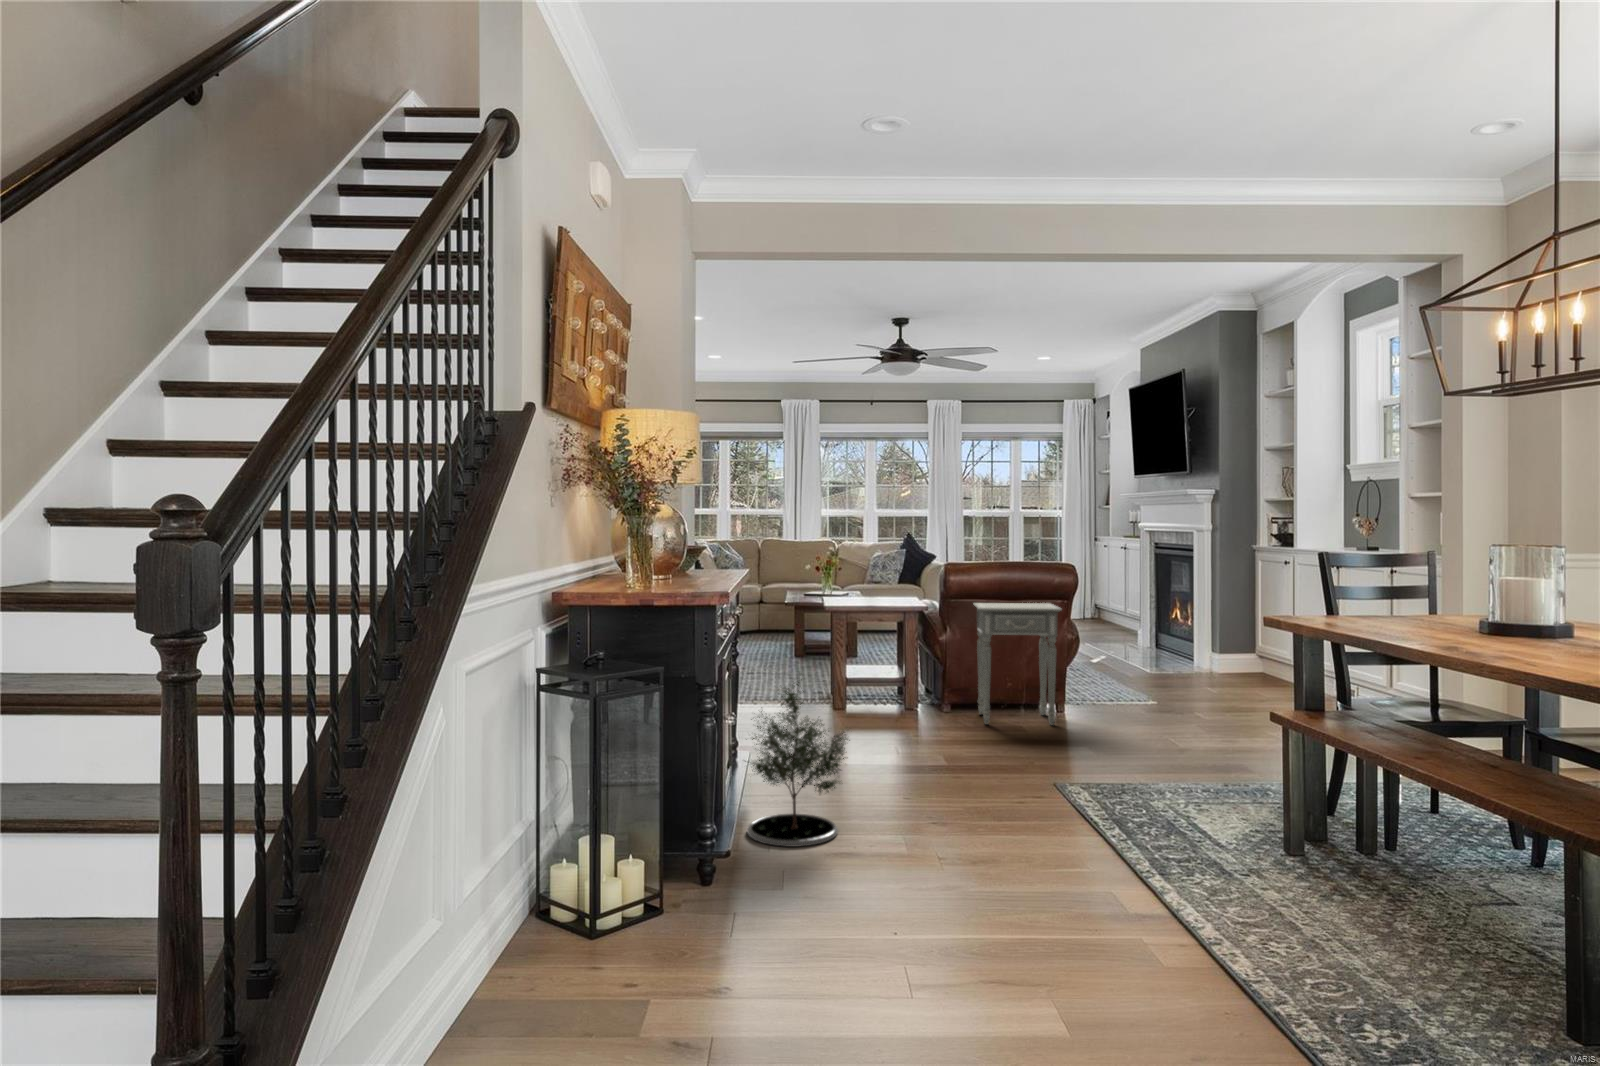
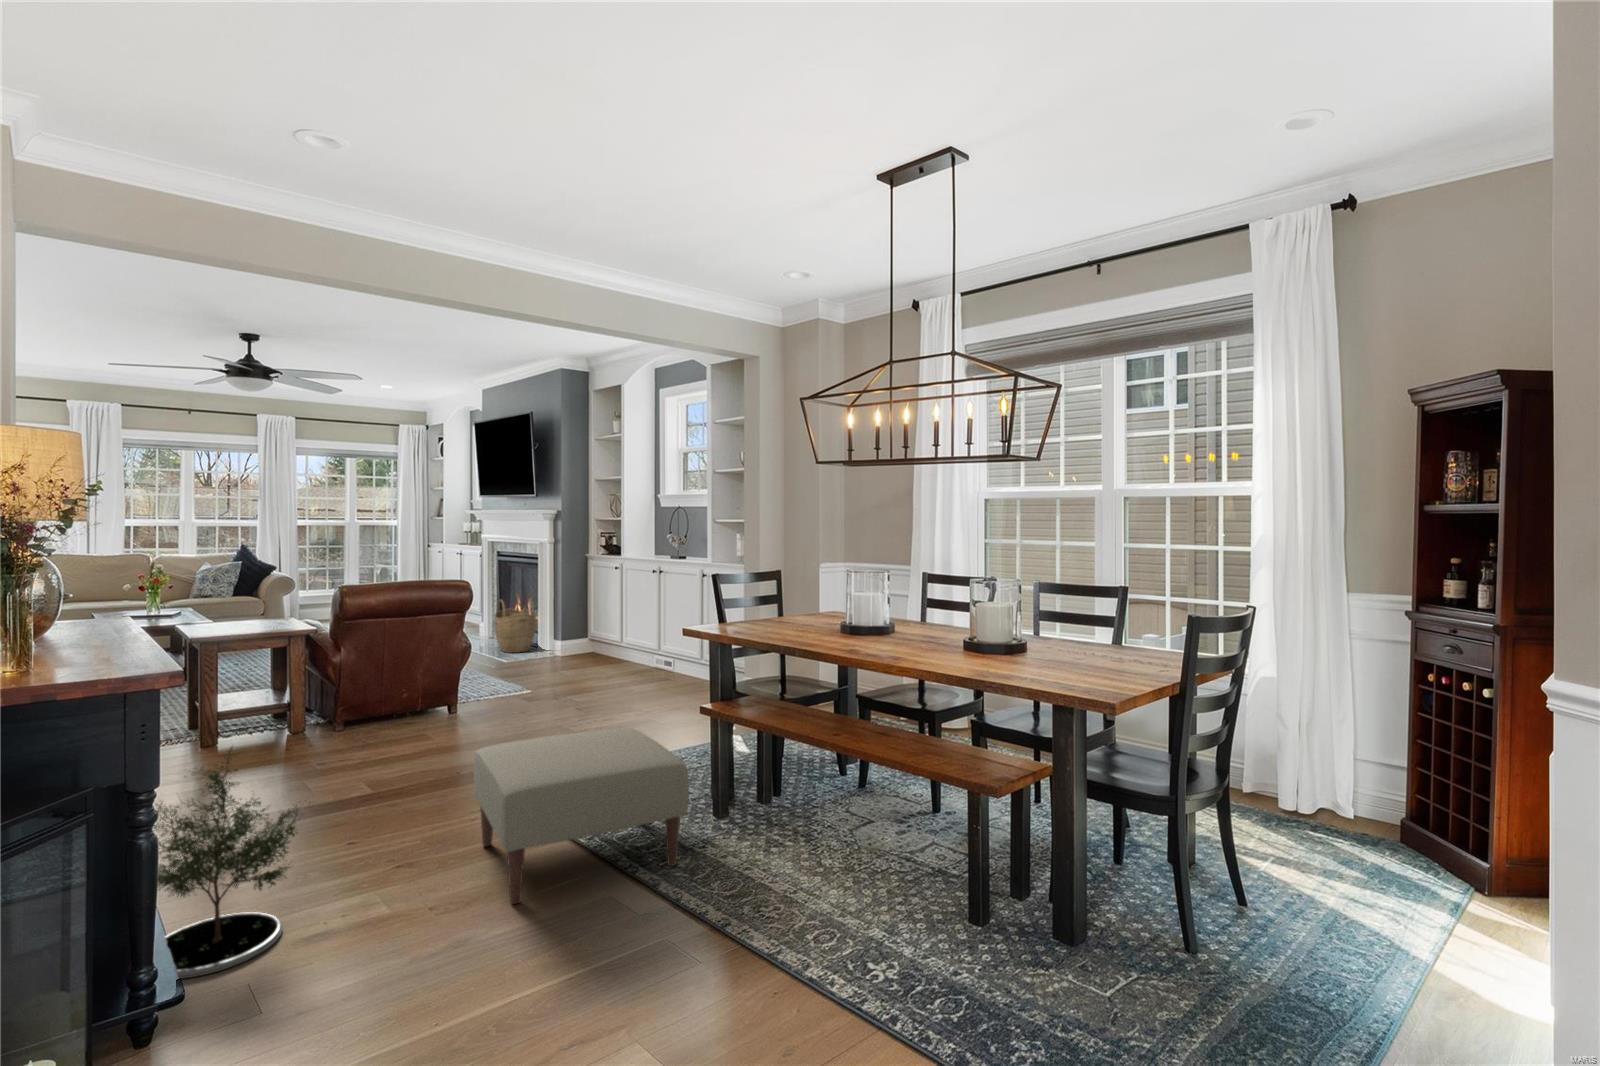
woven basket: none [1140,598,1188,663] -> present [494,598,536,653]
side table: present [974,603,1062,725] -> none [368,617,467,742]
ottoman: none [1003,718,1215,883] -> present [474,728,689,904]

